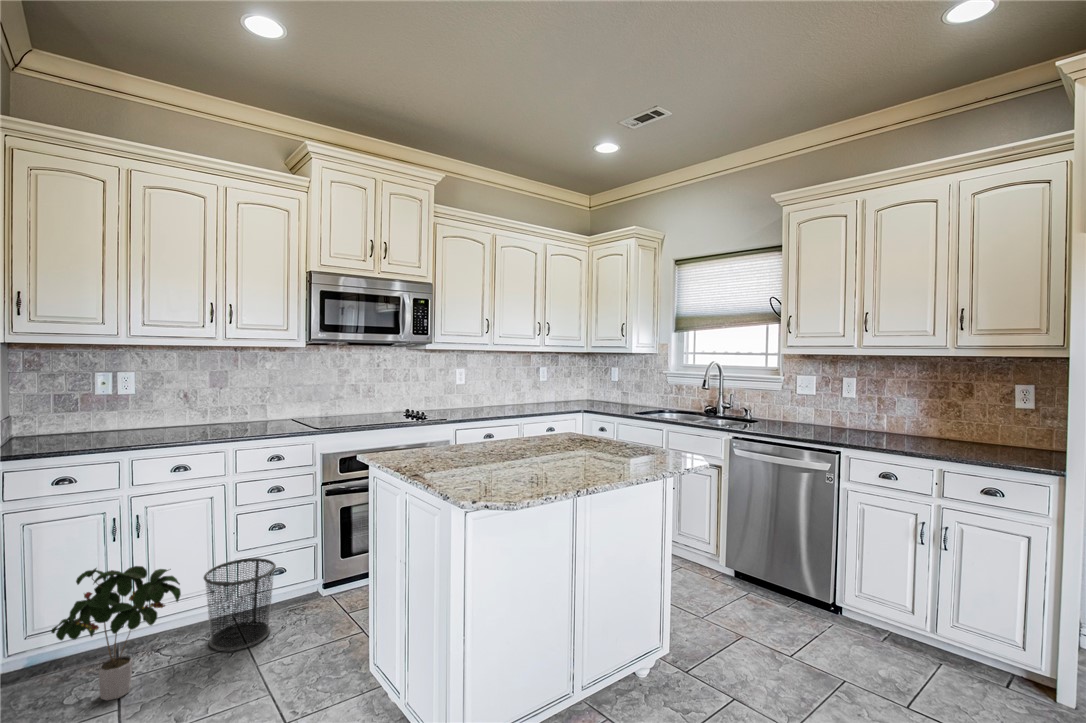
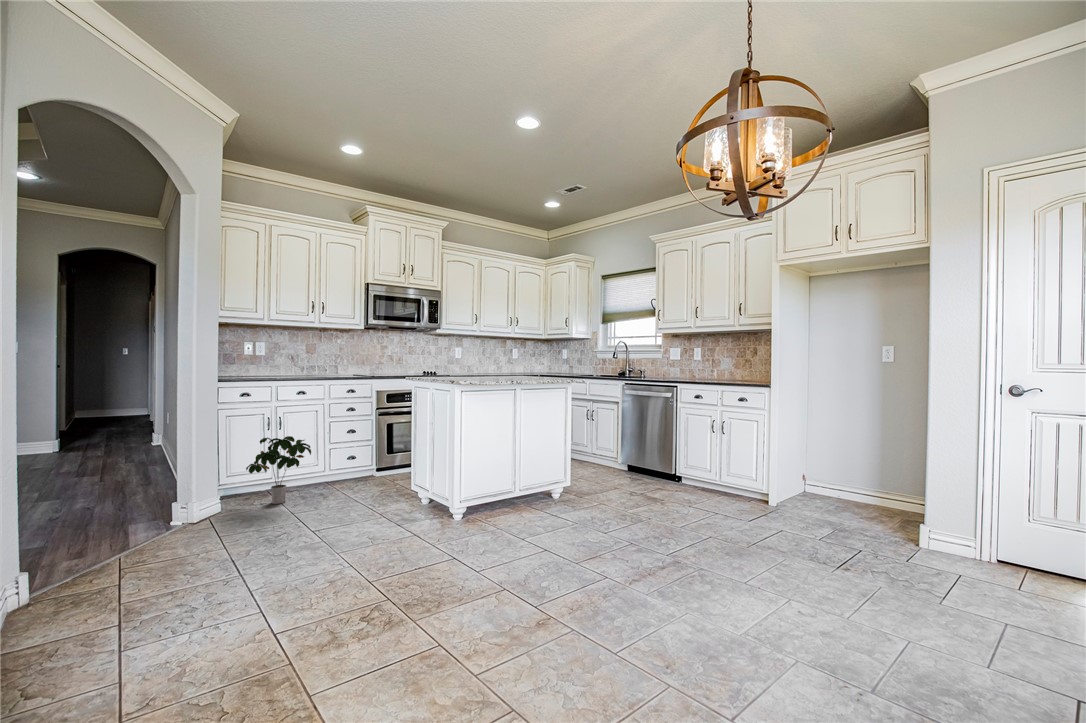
waste bin: present [204,558,276,651] -> none [316,447,354,492]

